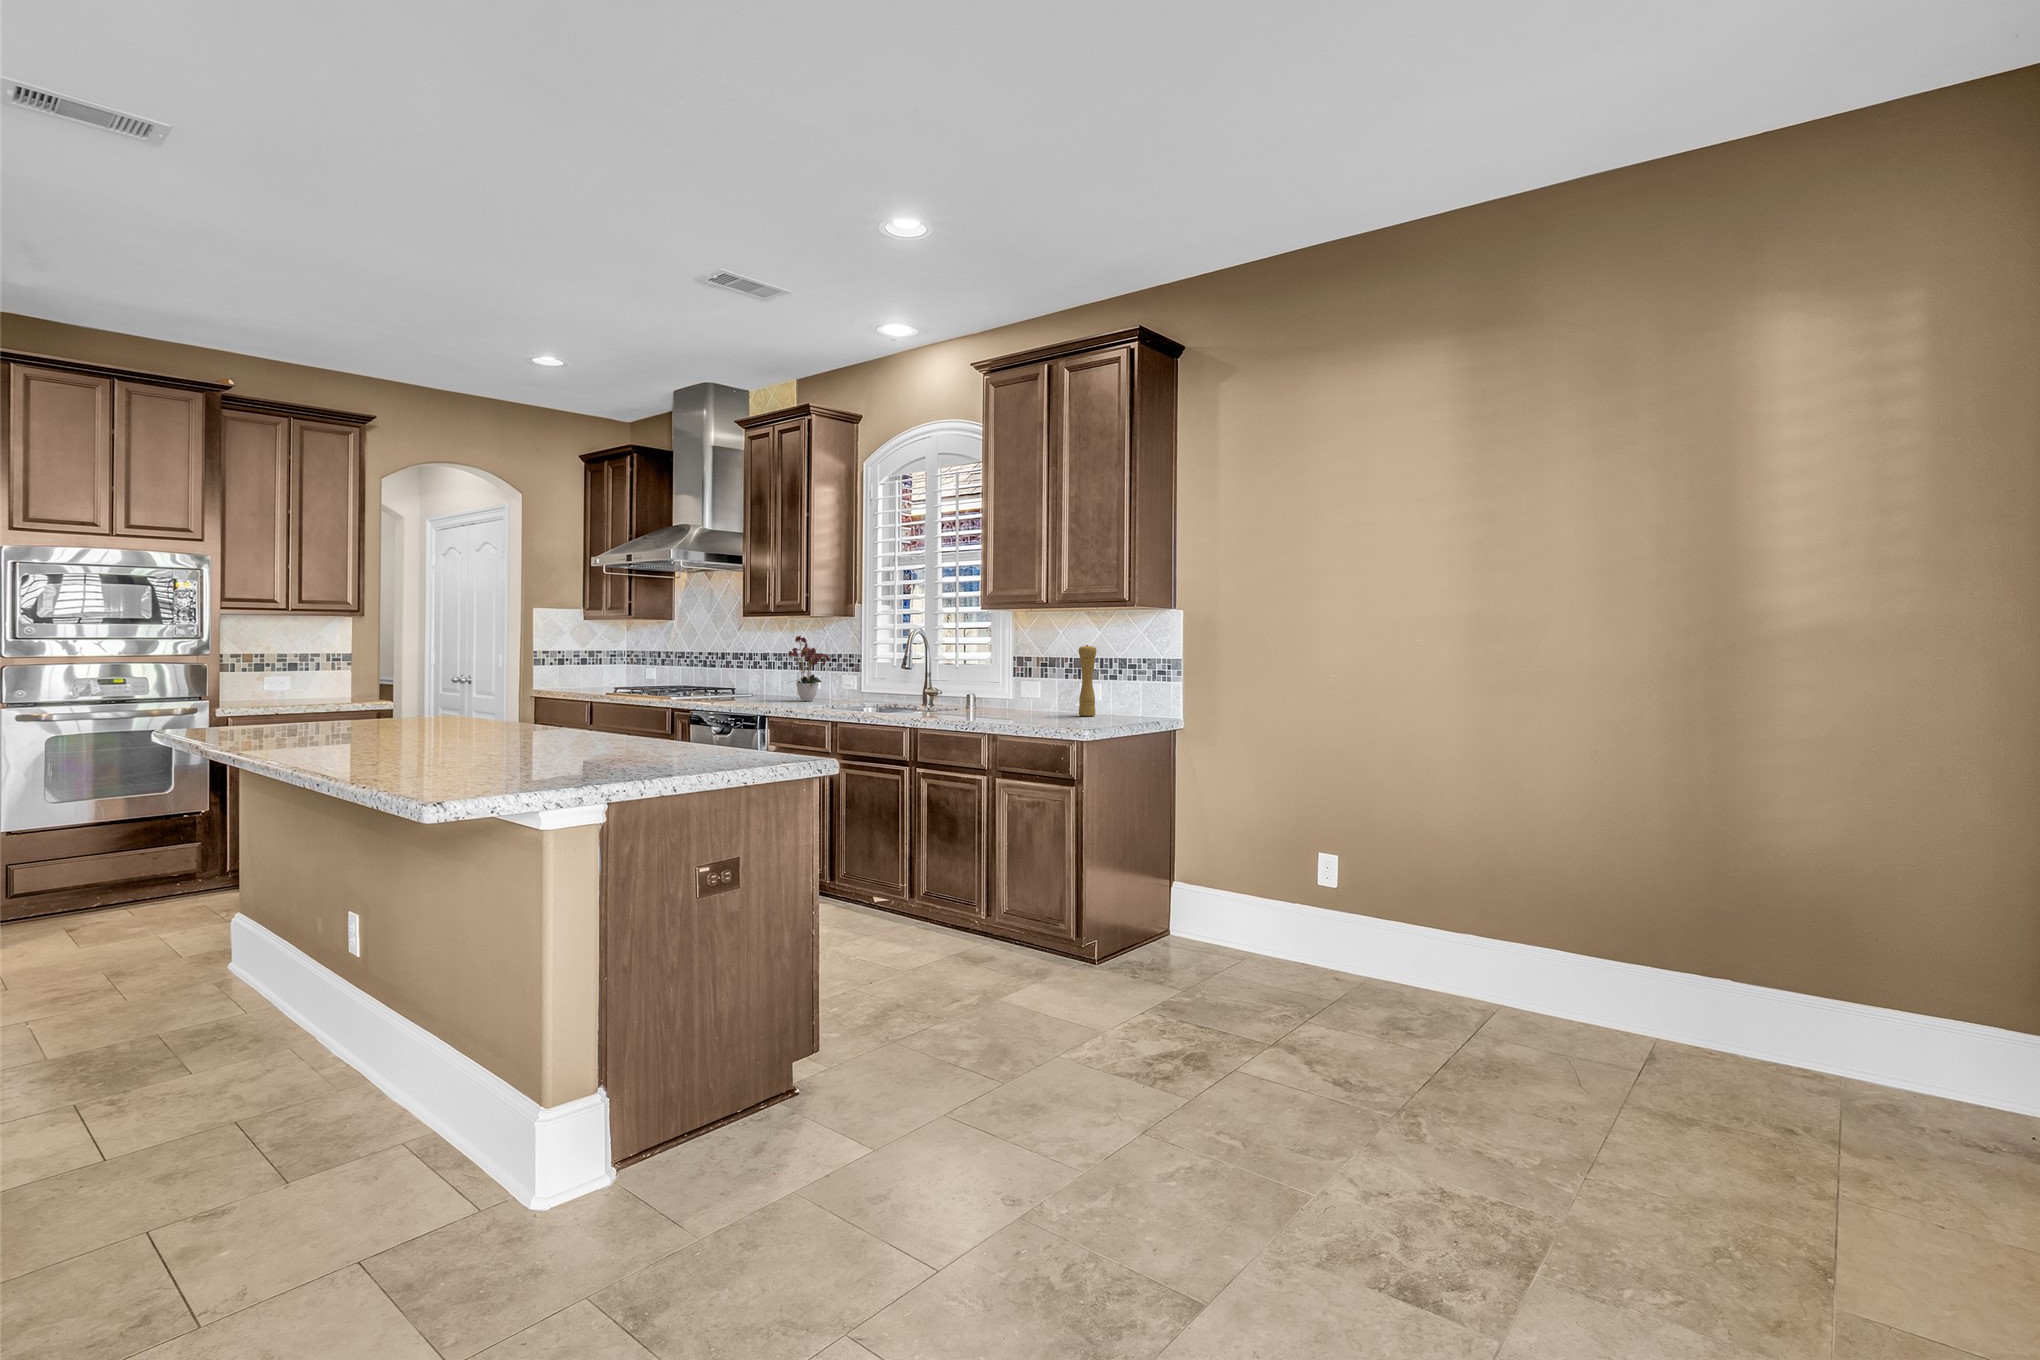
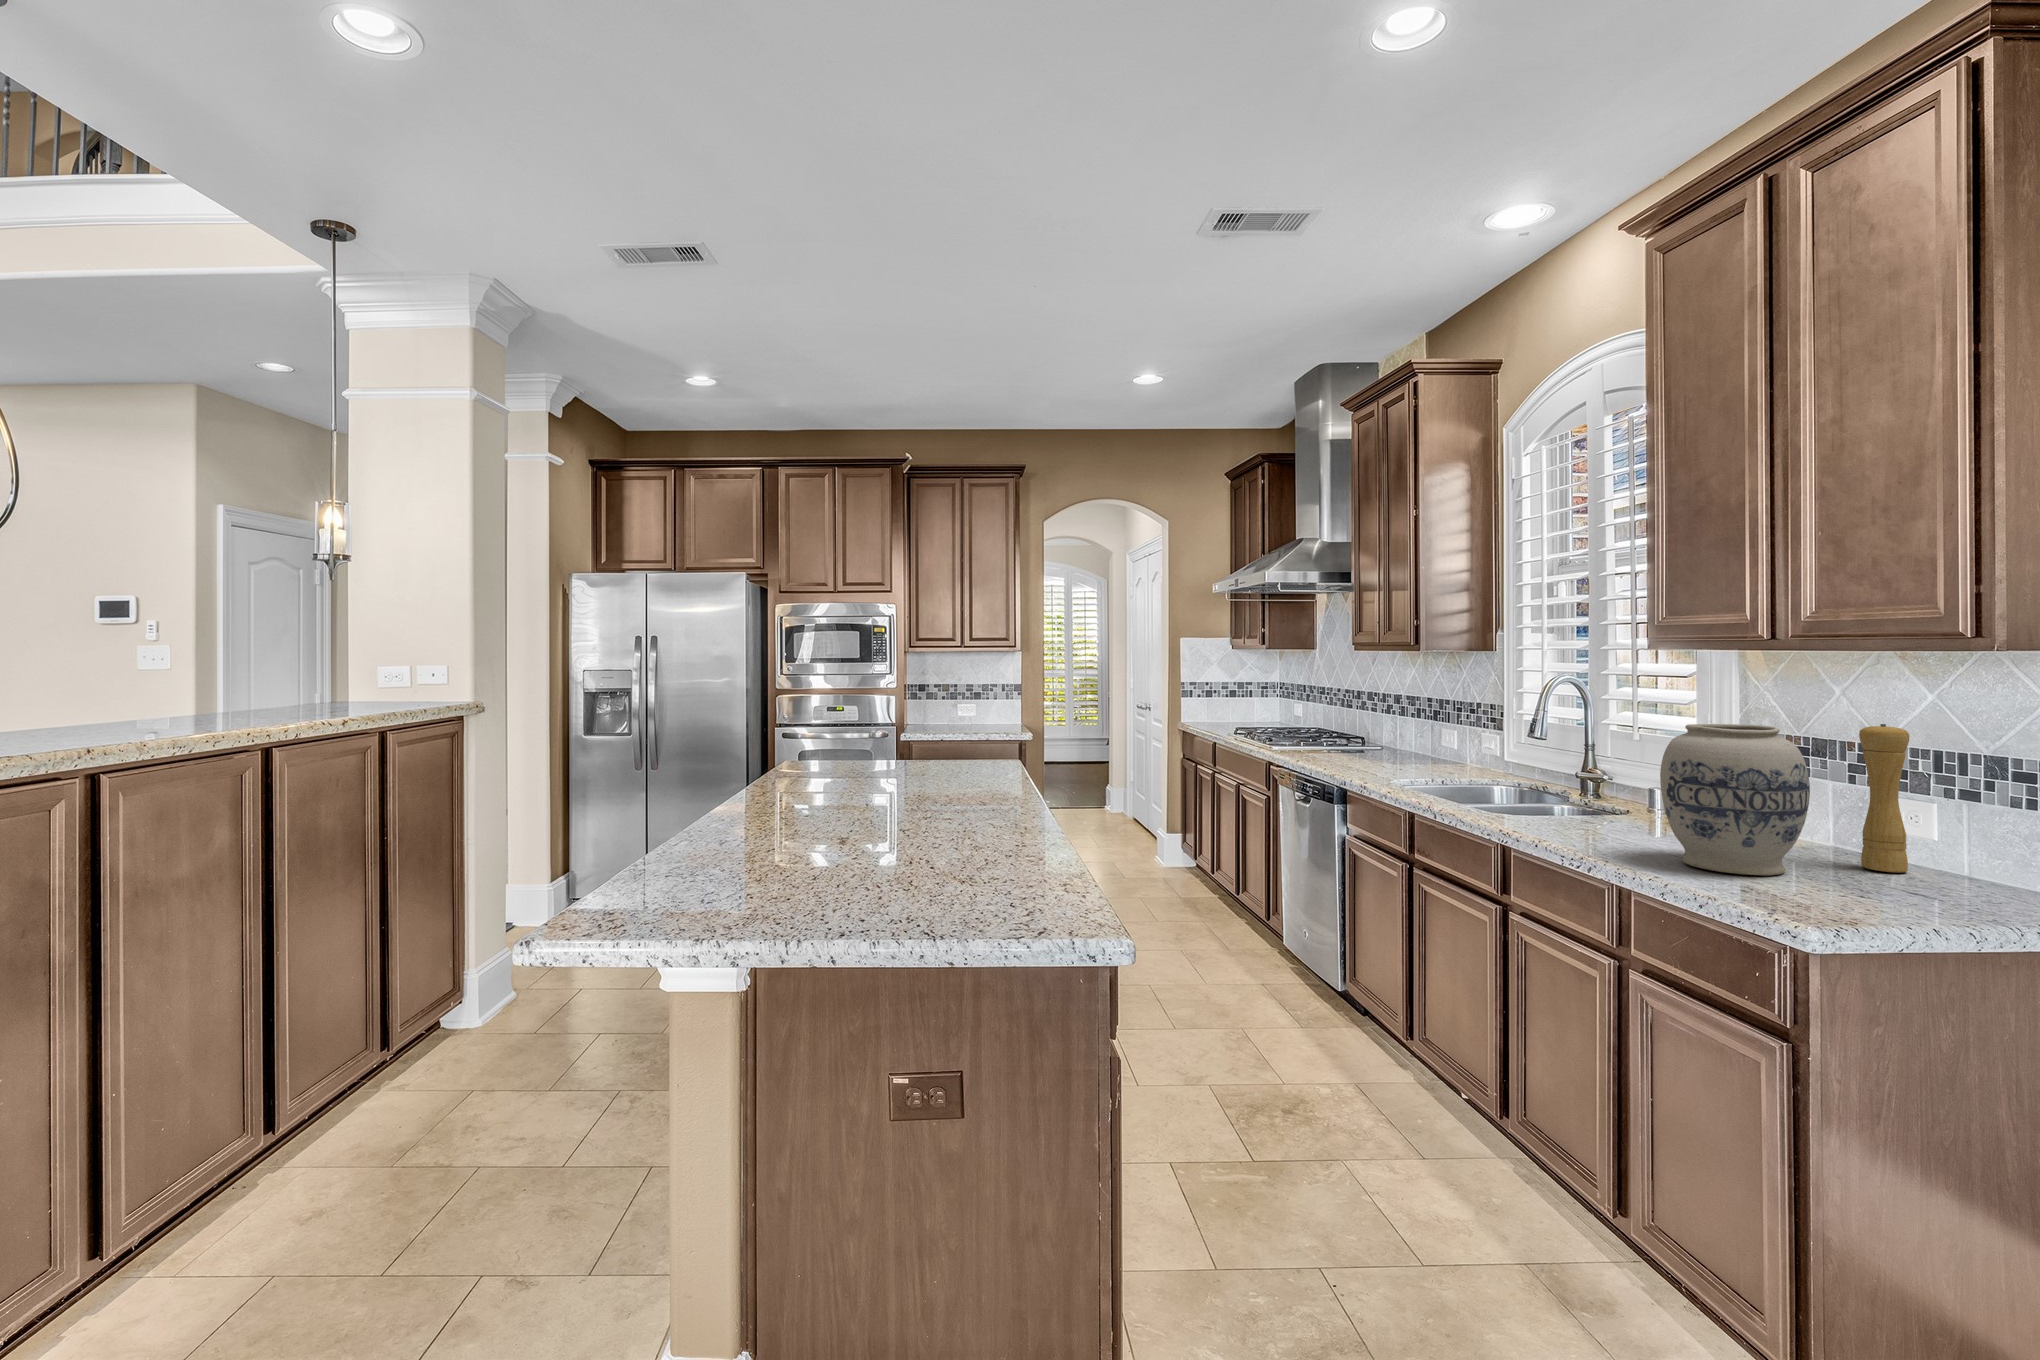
flower arrangement: present [788,636,830,701] -> none [1383,674,1449,767]
vase: none [1004,647,1065,722] -> present [1660,724,1810,875]

